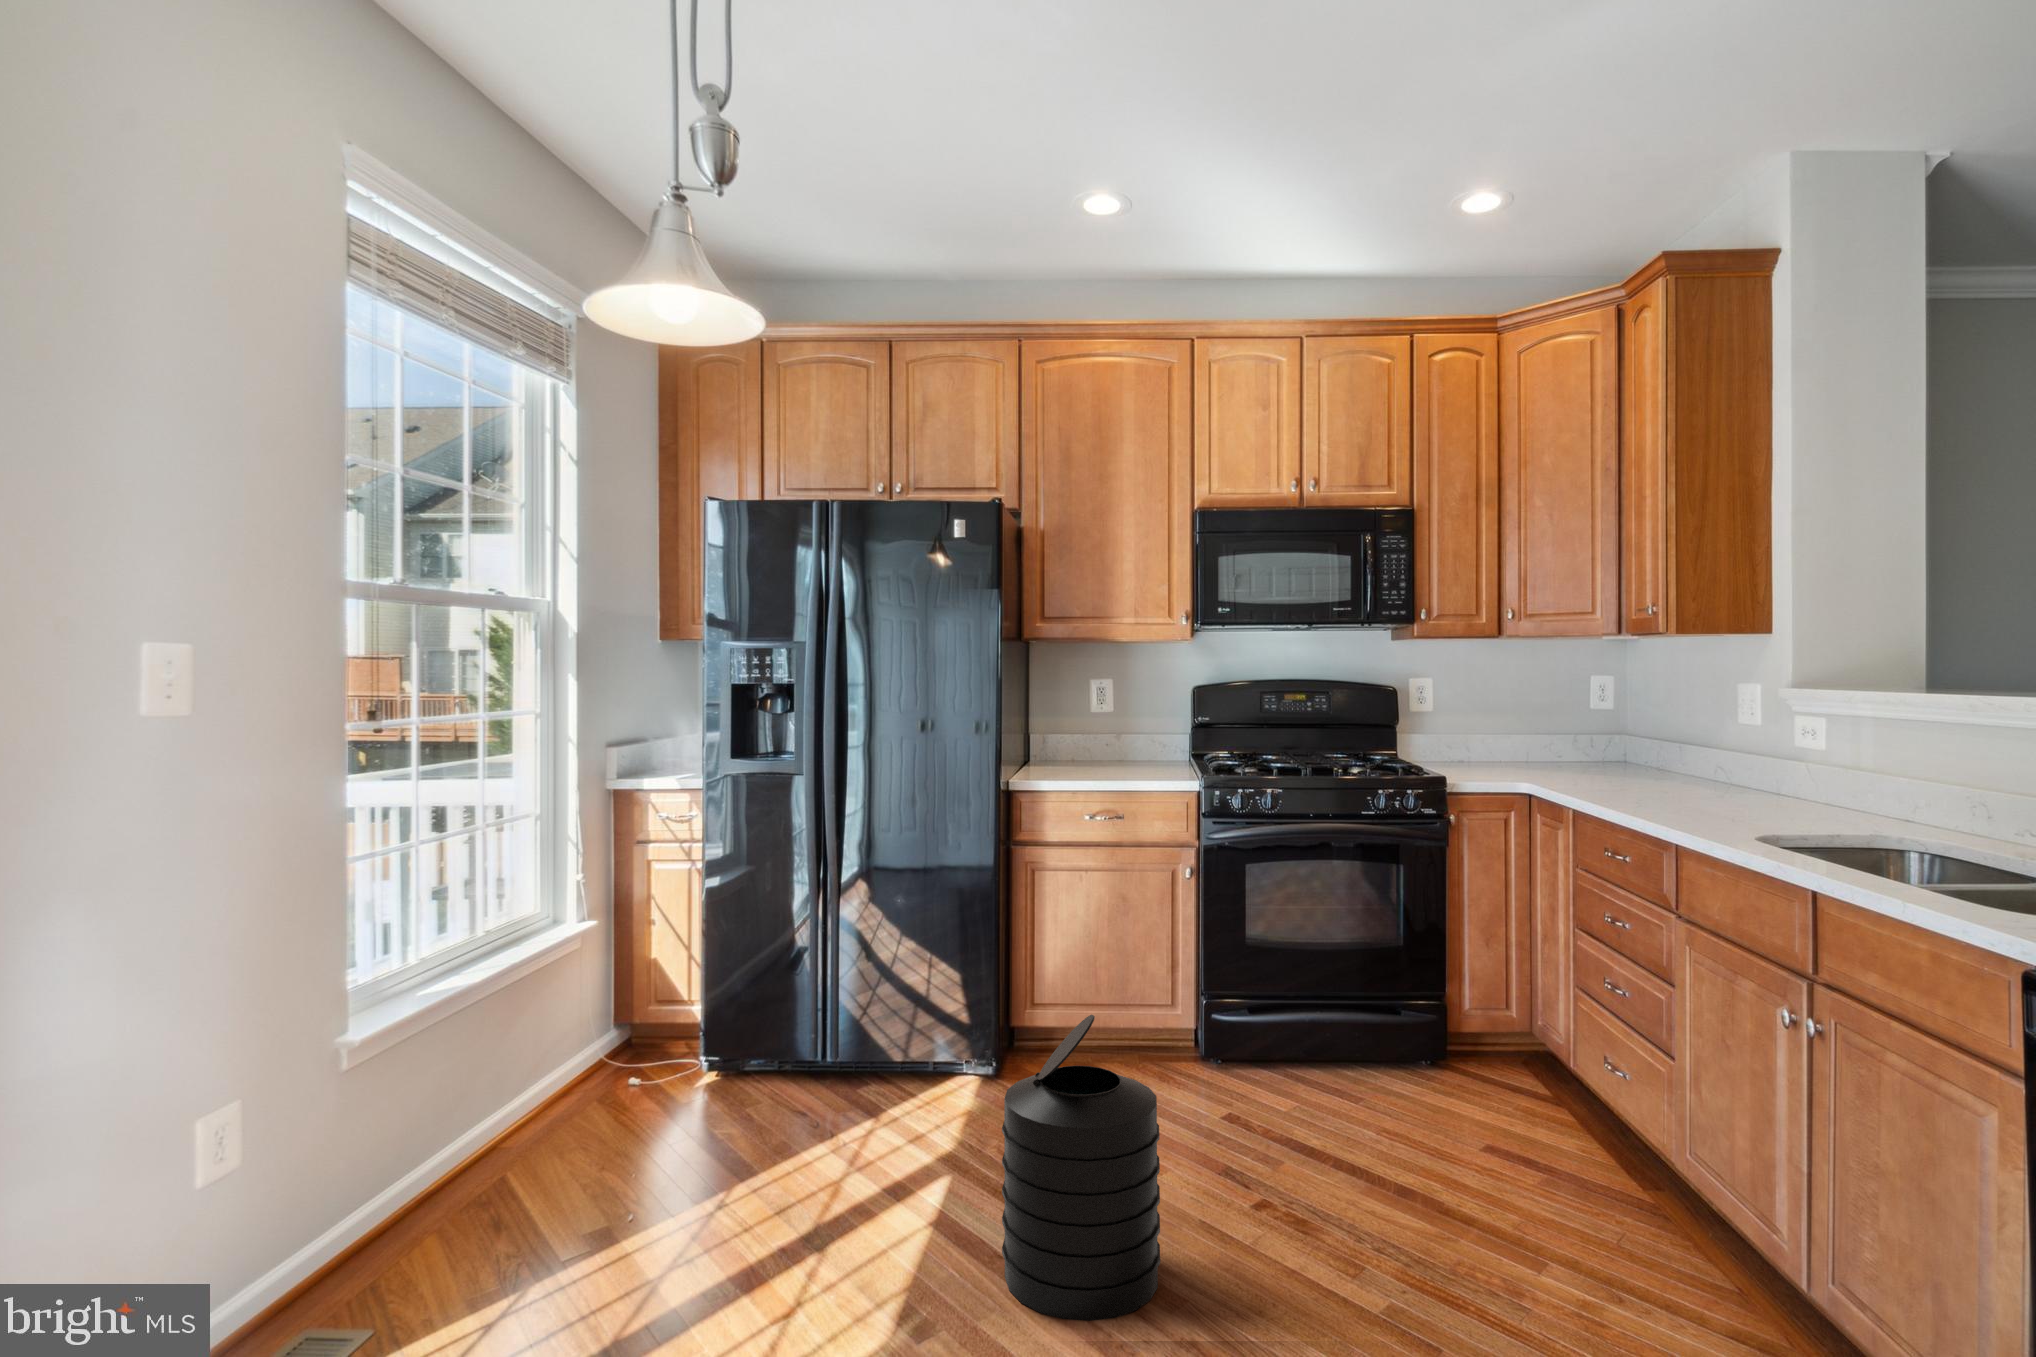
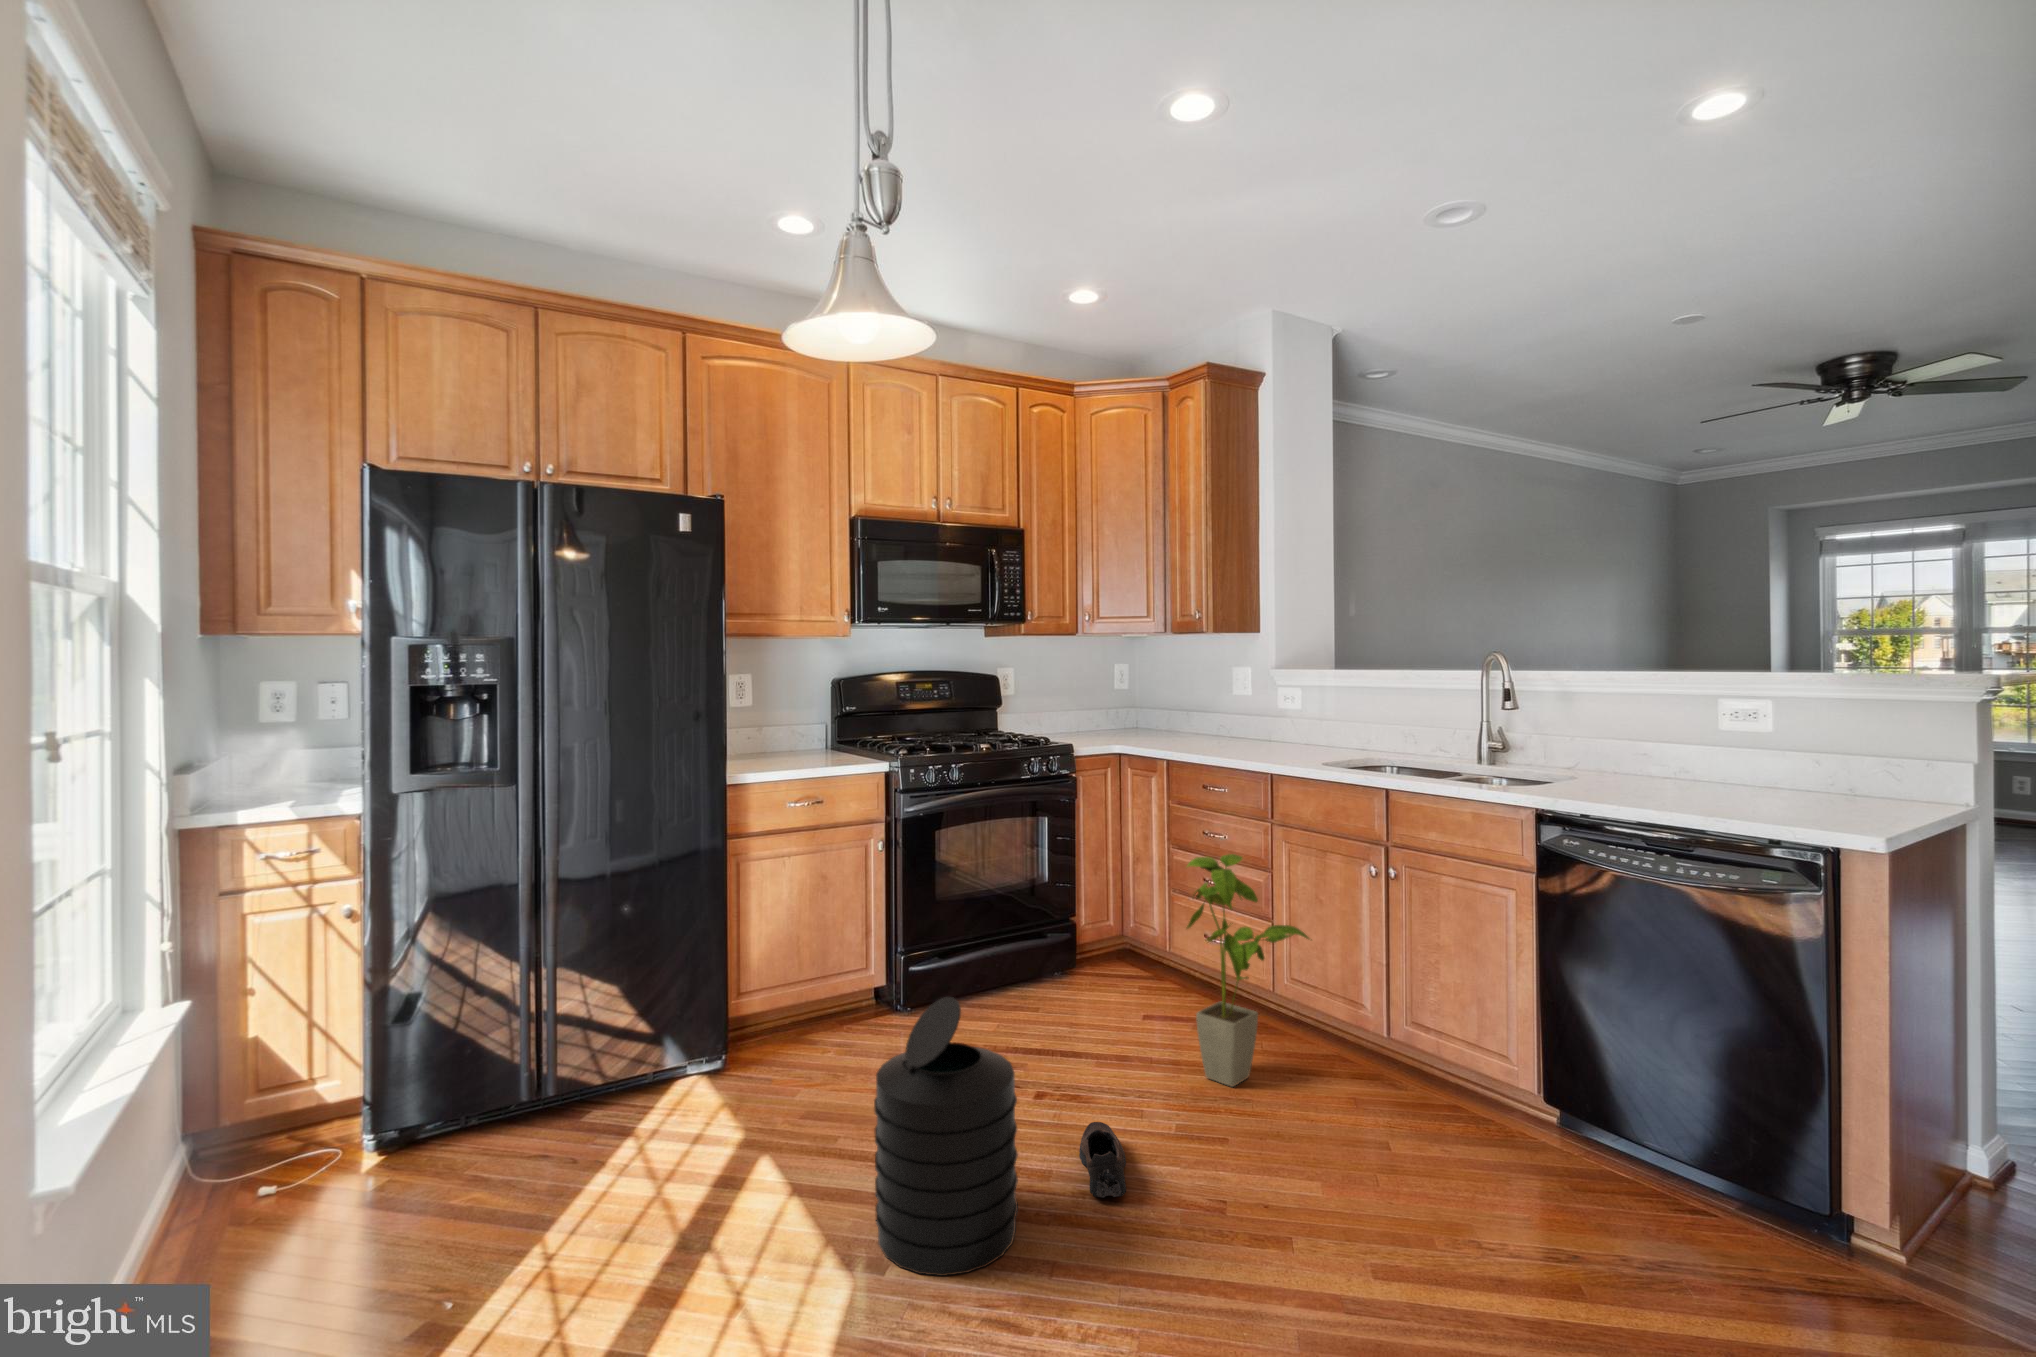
house plant: none [1498,915,1692,1243] -> present [1187,854,1309,1087]
shoe: none [1262,1220,1343,1308] -> present [1079,1122,1126,1197]

